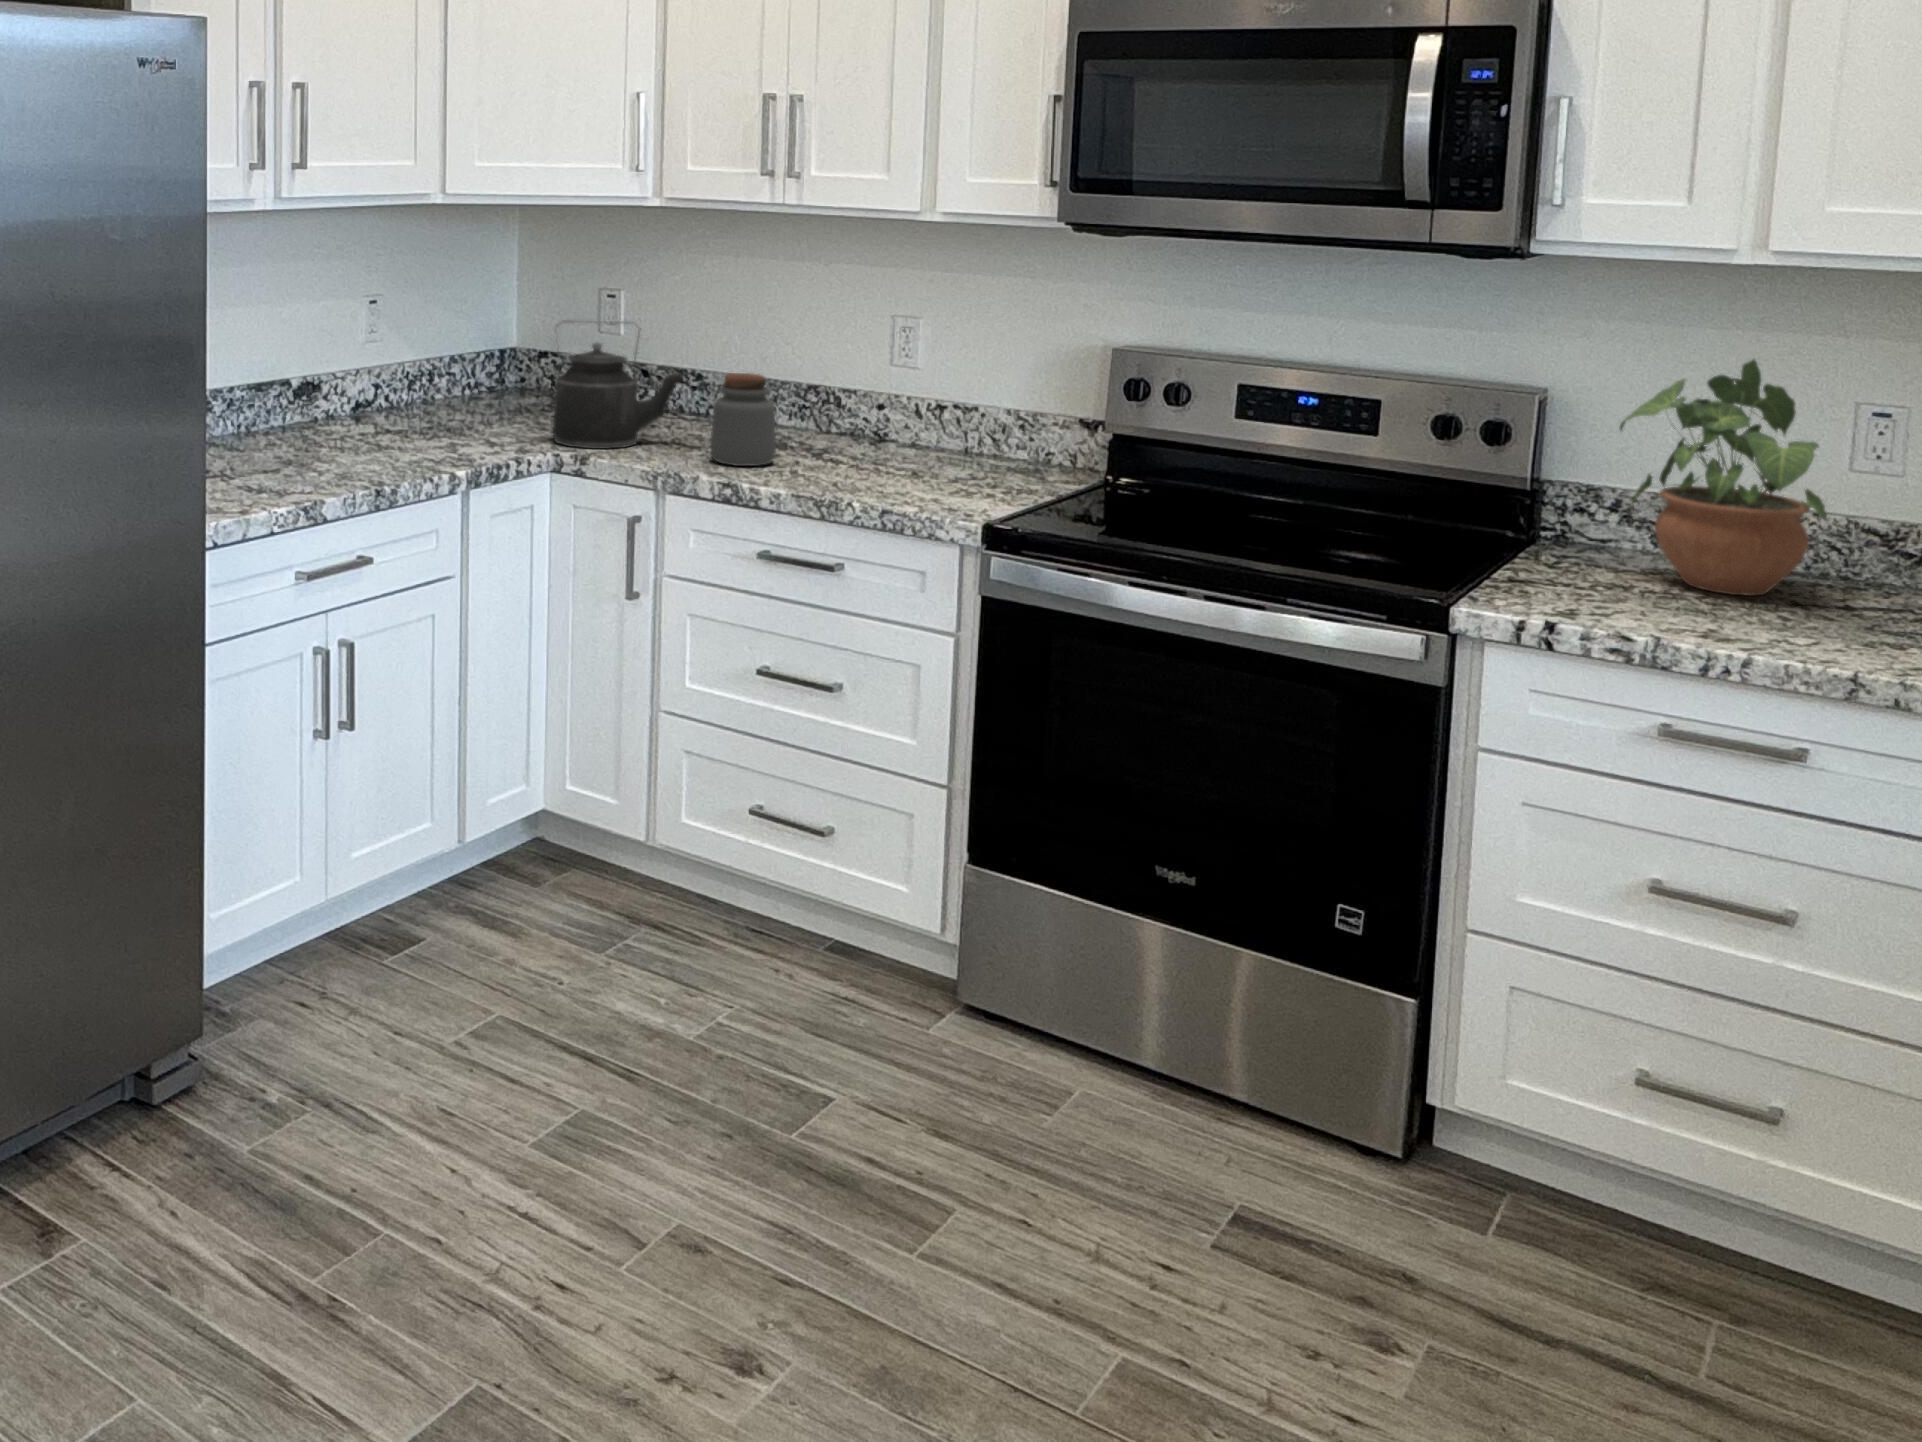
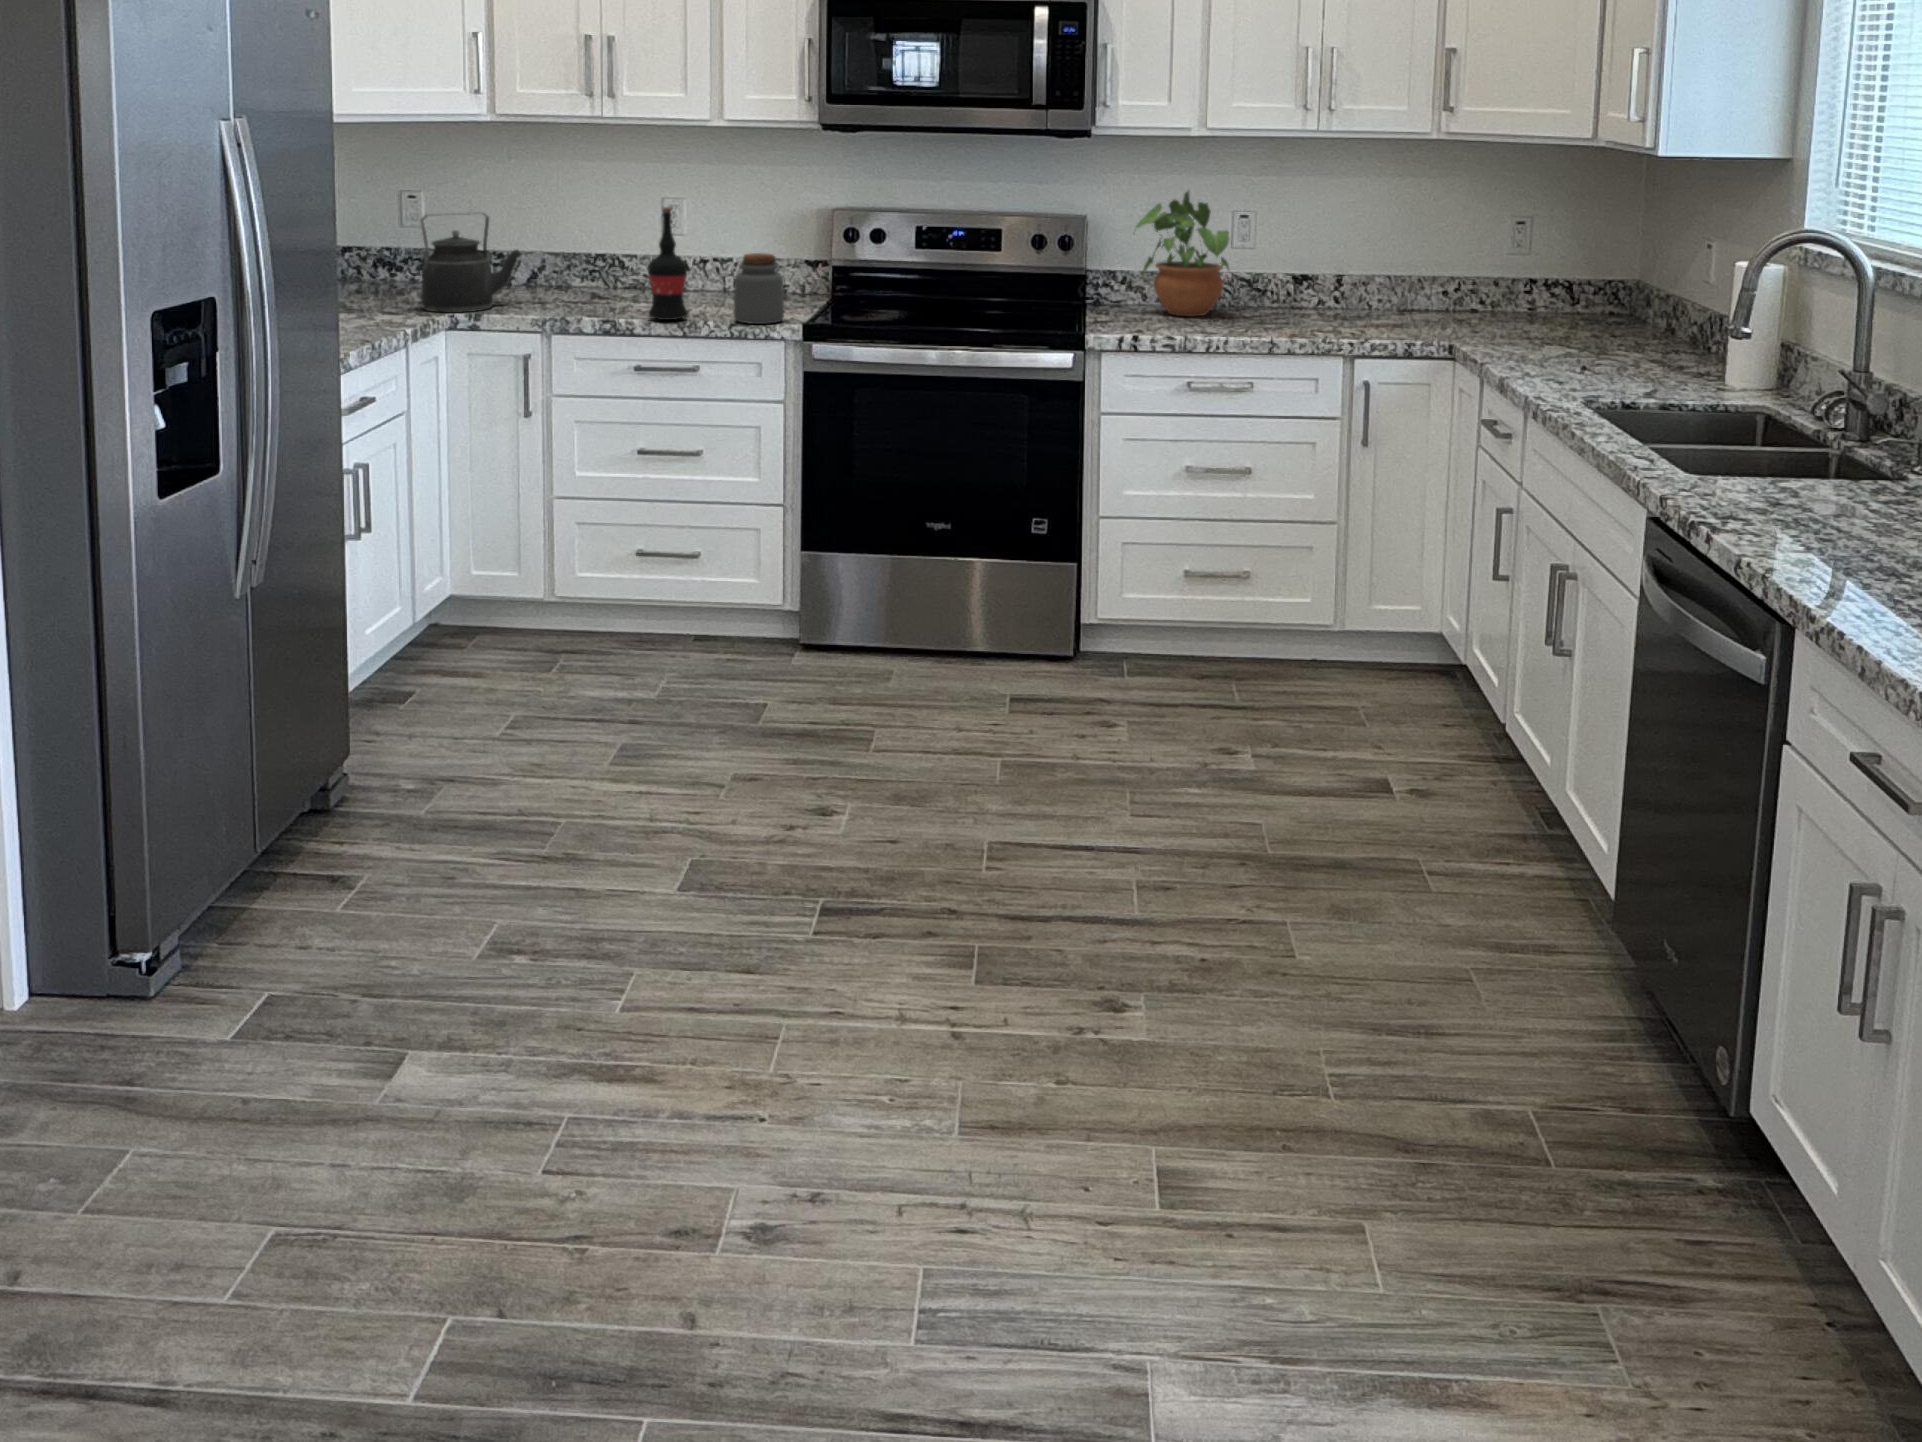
wine bottle: none [785,332,843,491] -> present [648,207,688,320]
jar: present [710,373,776,466] -> present [733,253,784,324]

